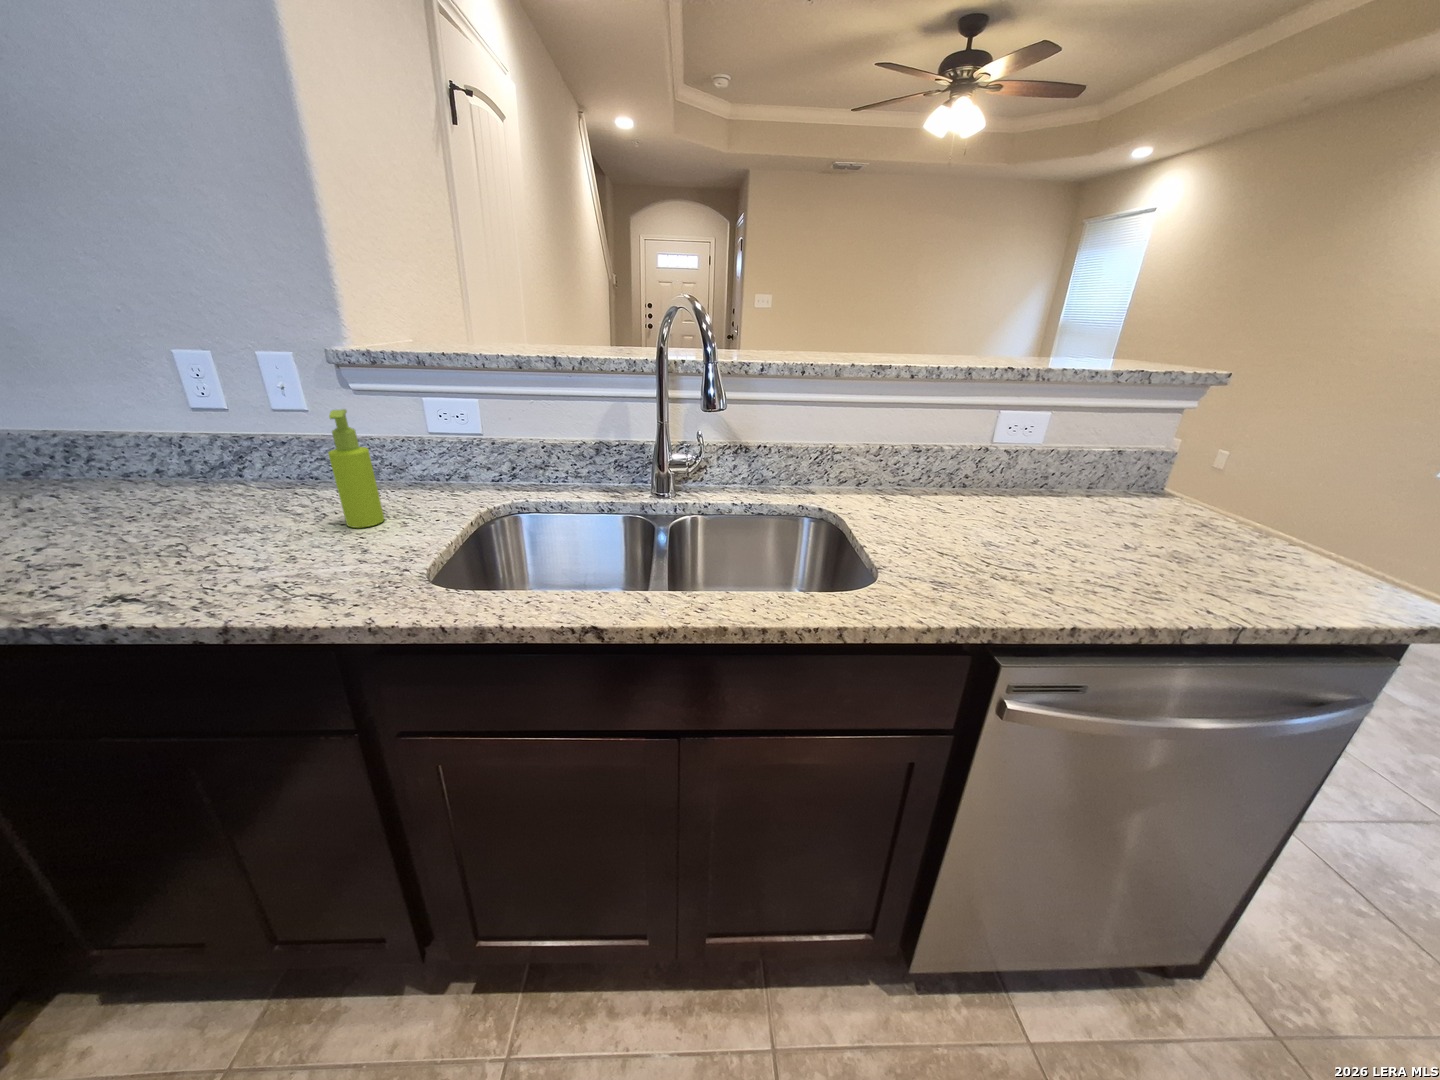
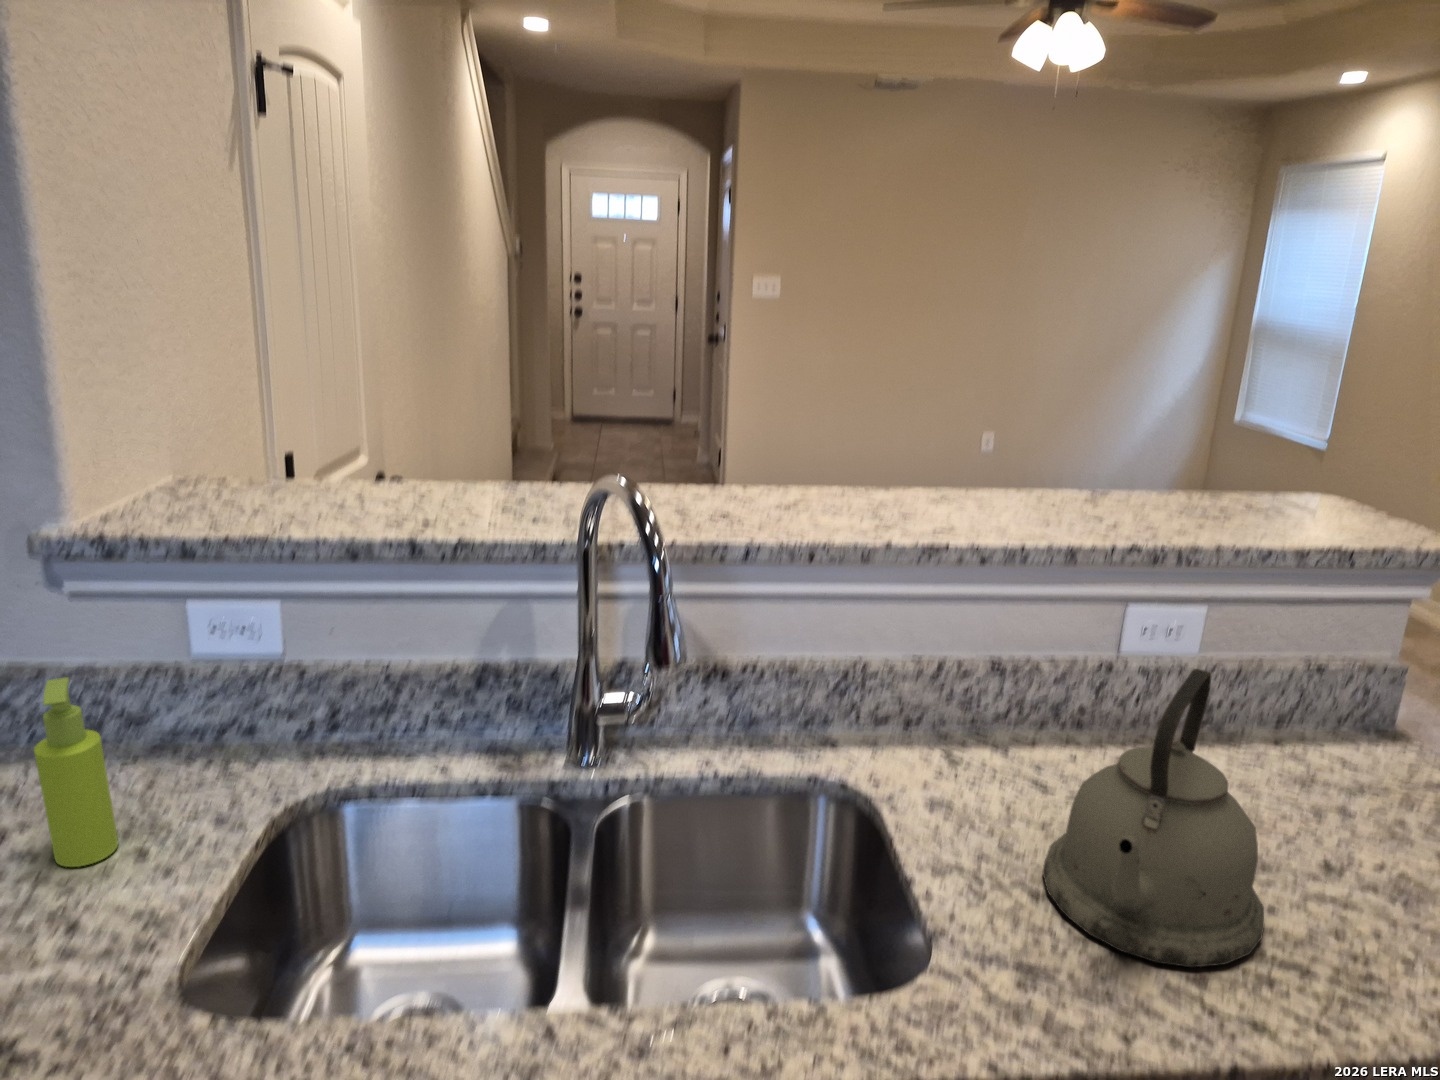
kettle: none [945,405,1090,585] -> present [1043,669,1264,967]

